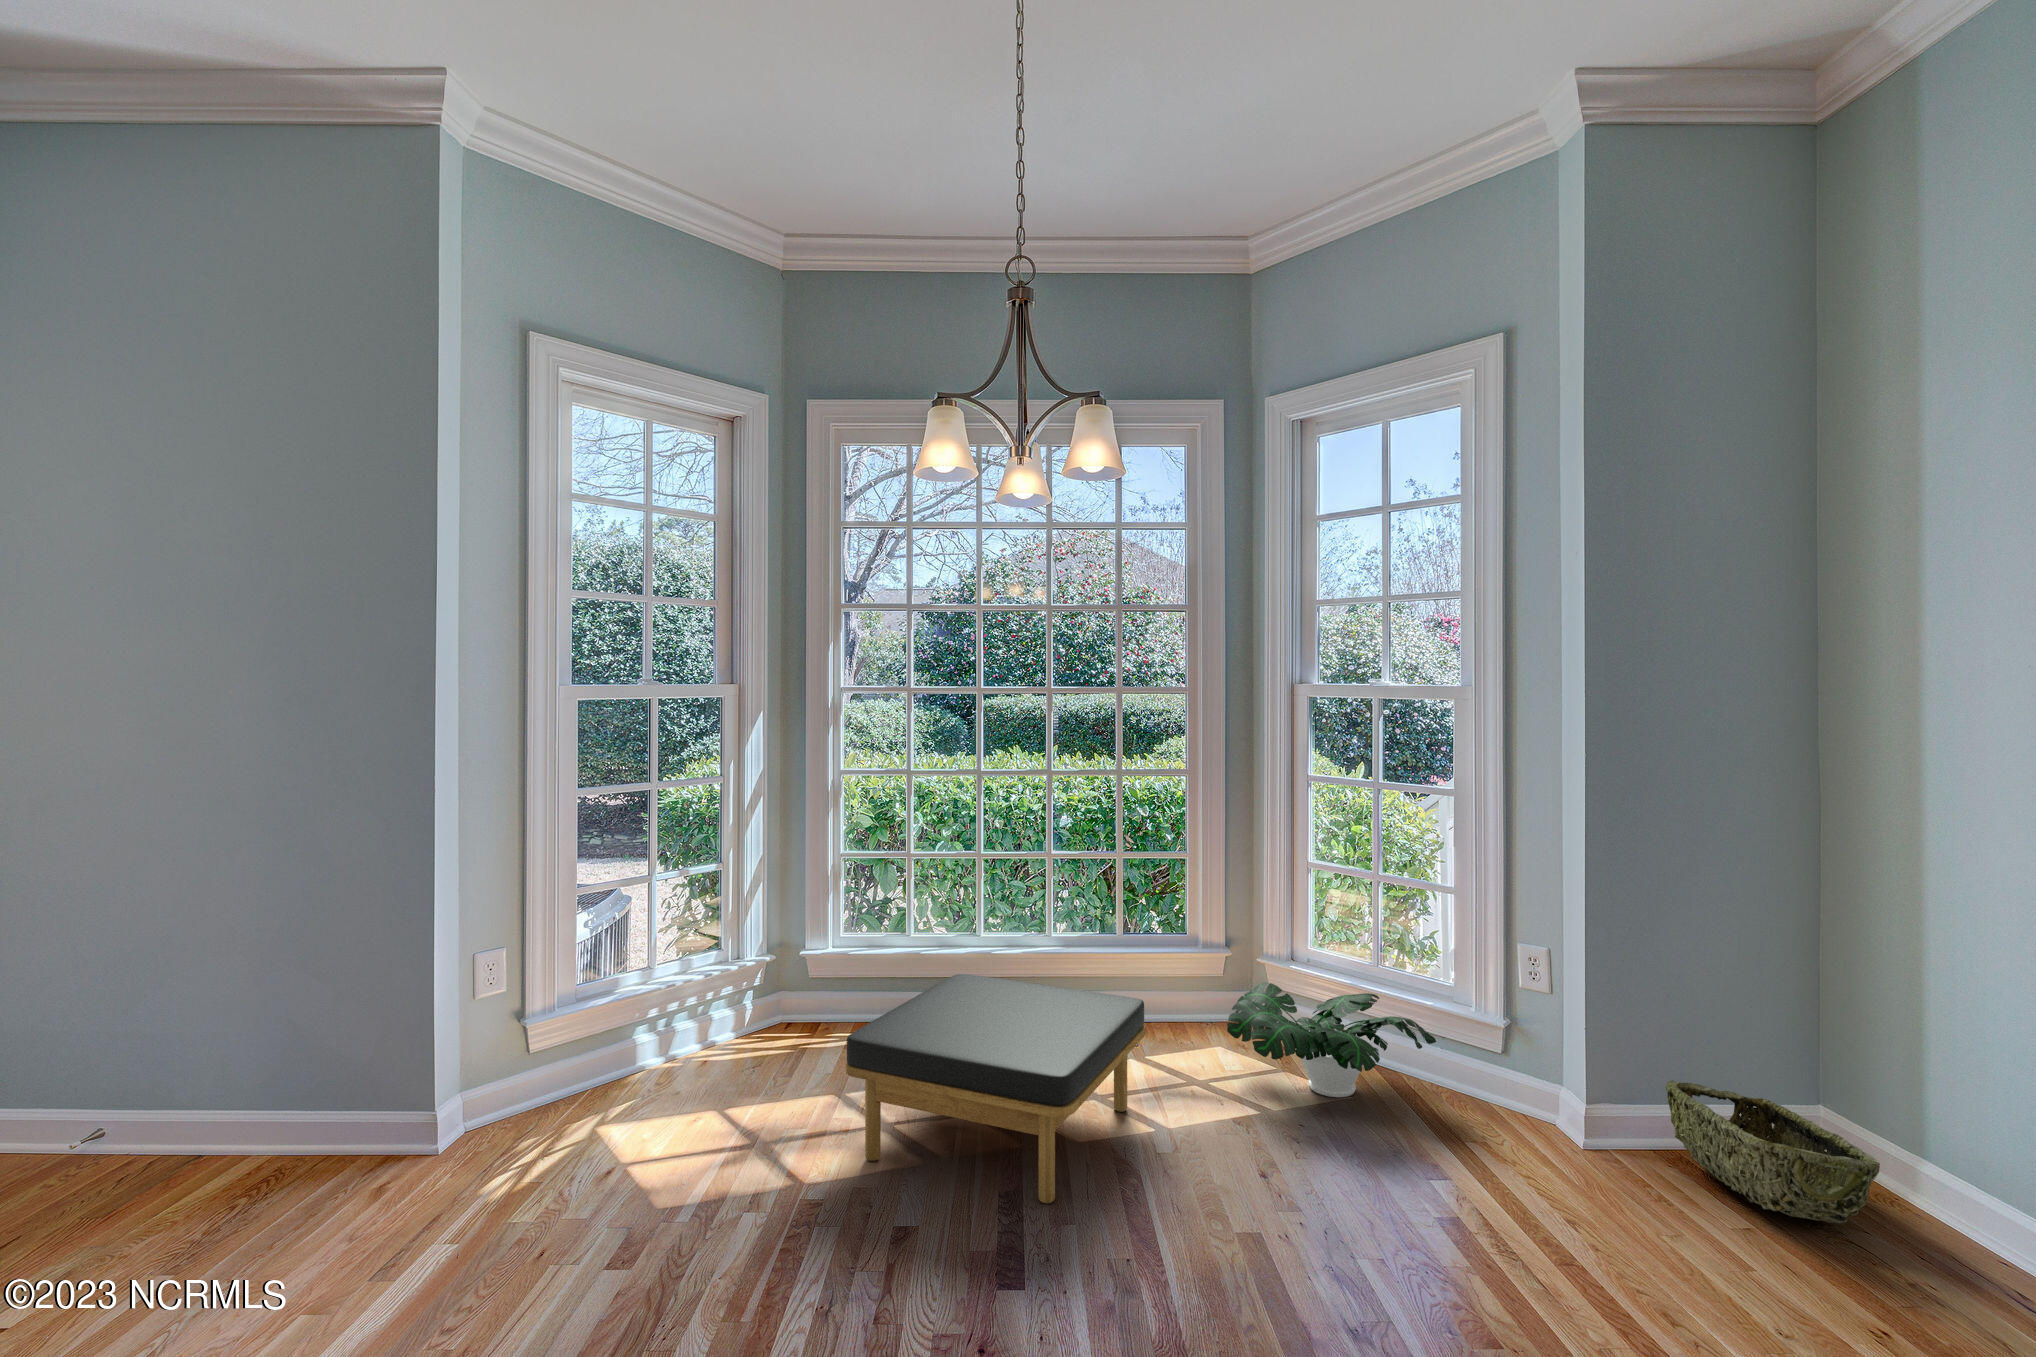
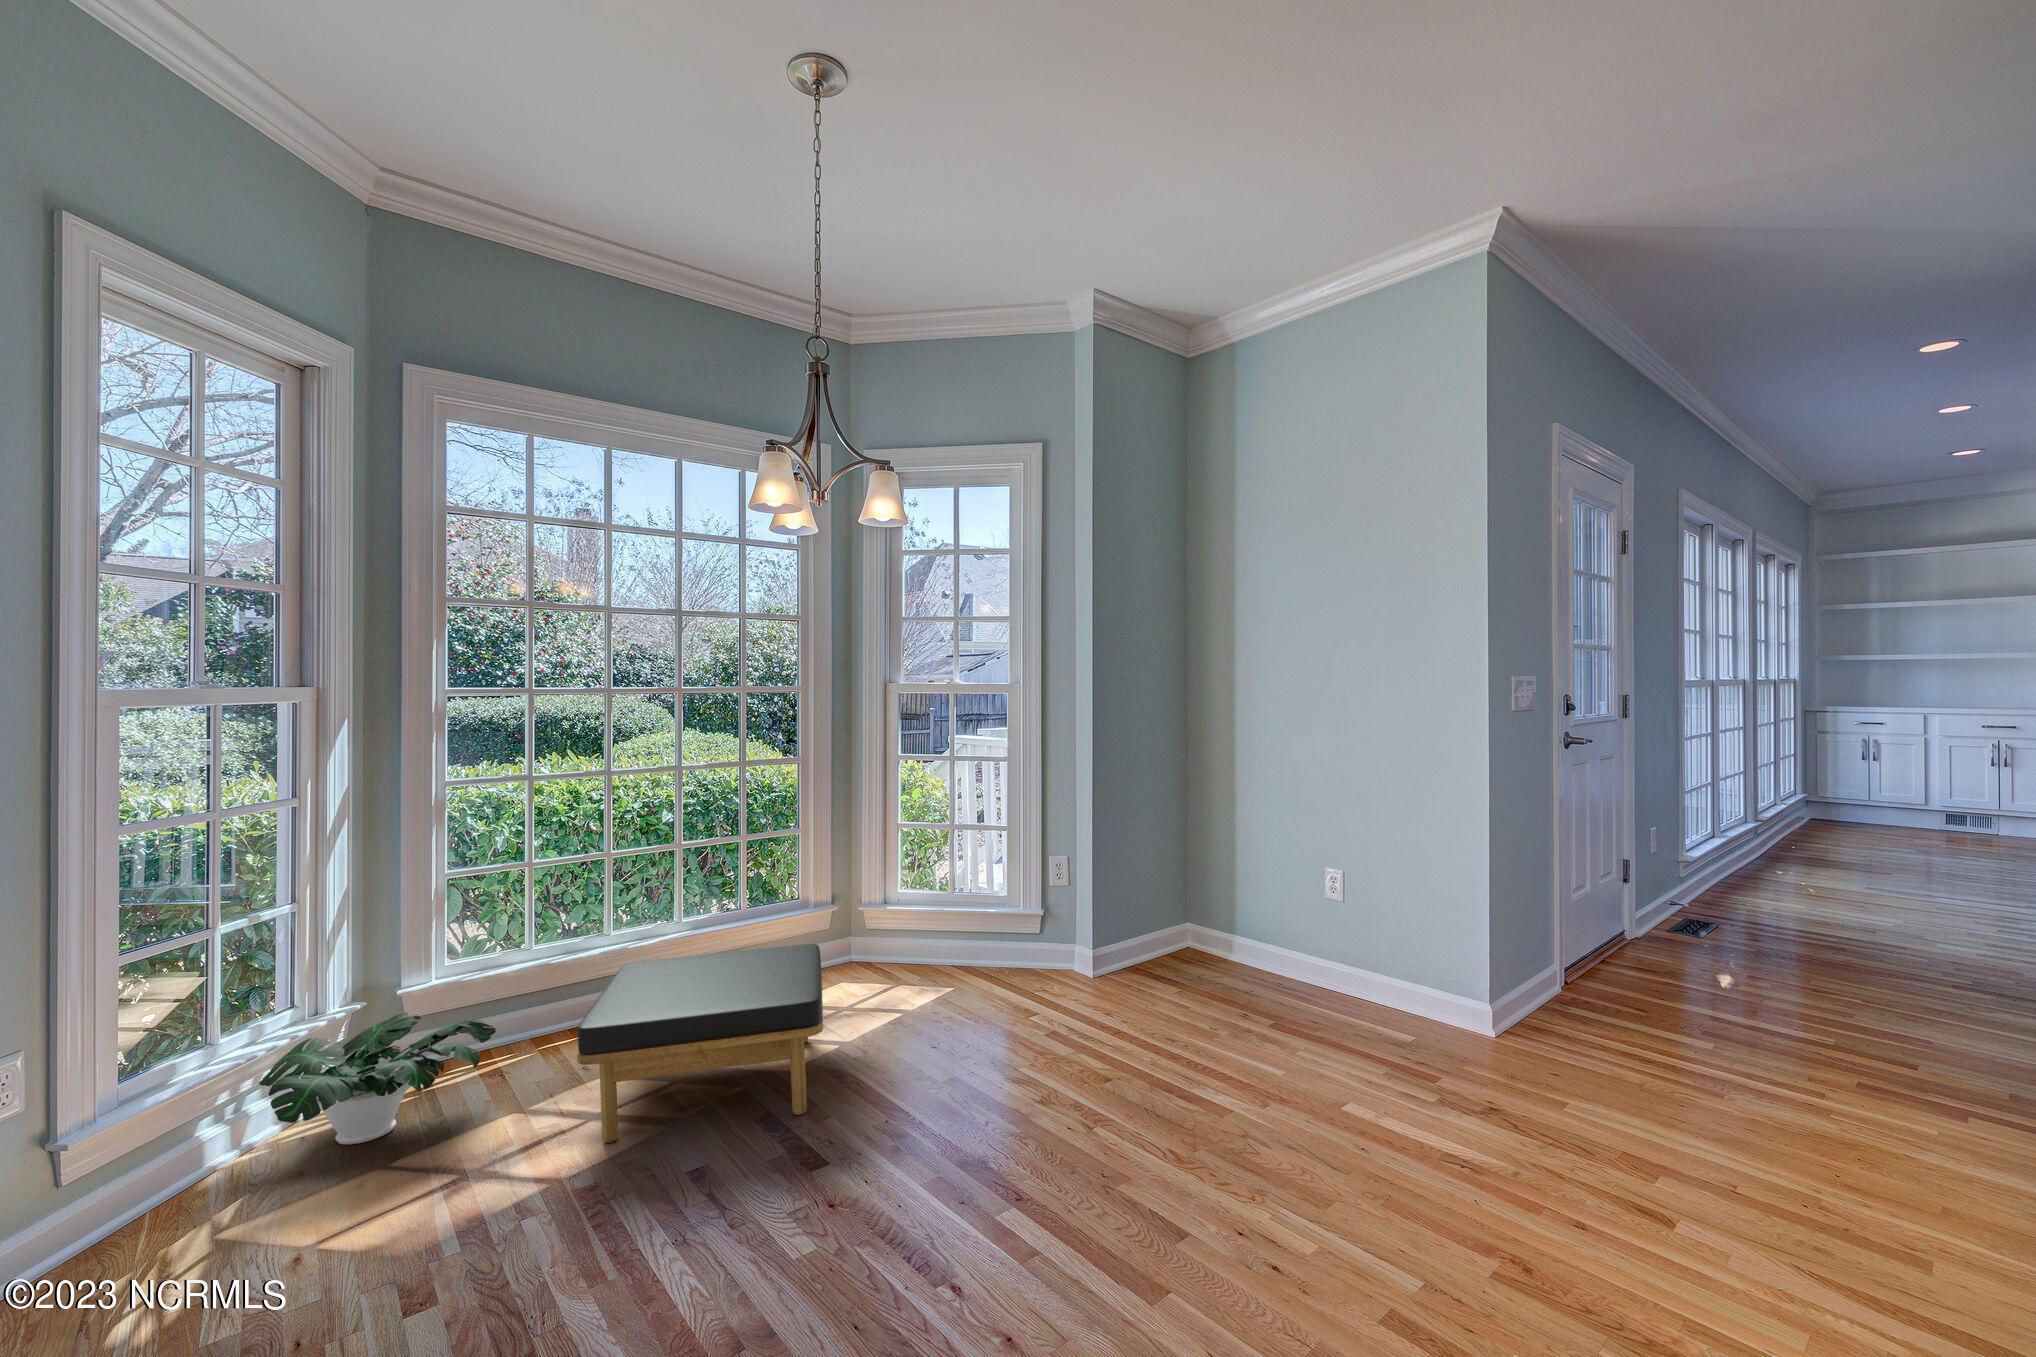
potted plant: present [1227,982,1436,1097] -> present [259,1013,496,1144]
woven basket: present [1666,1080,1880,1223] -> none [1151,918,1262,976]

